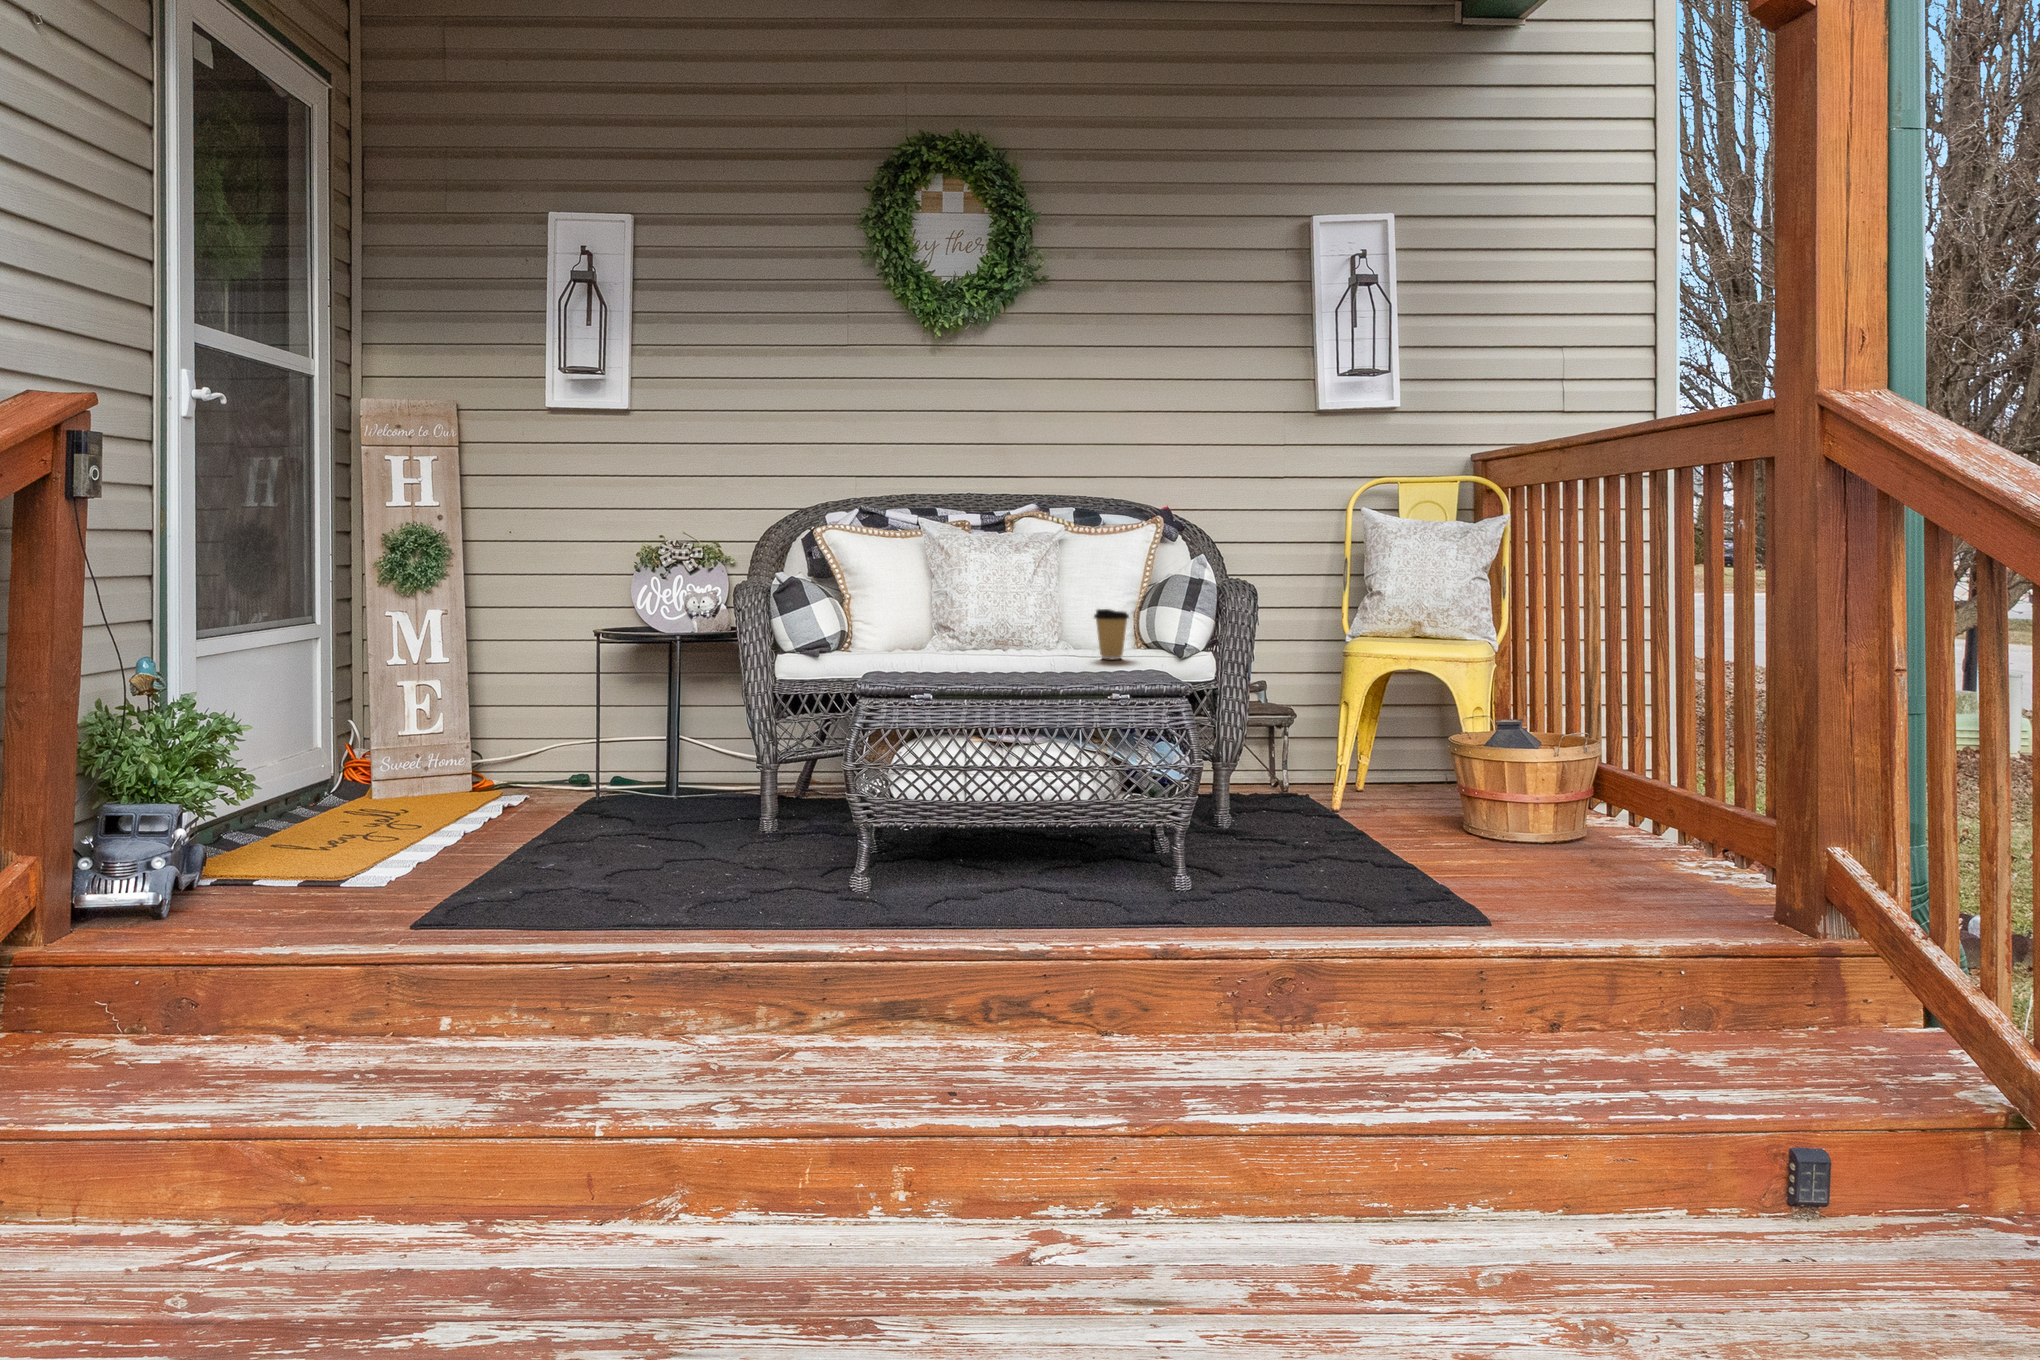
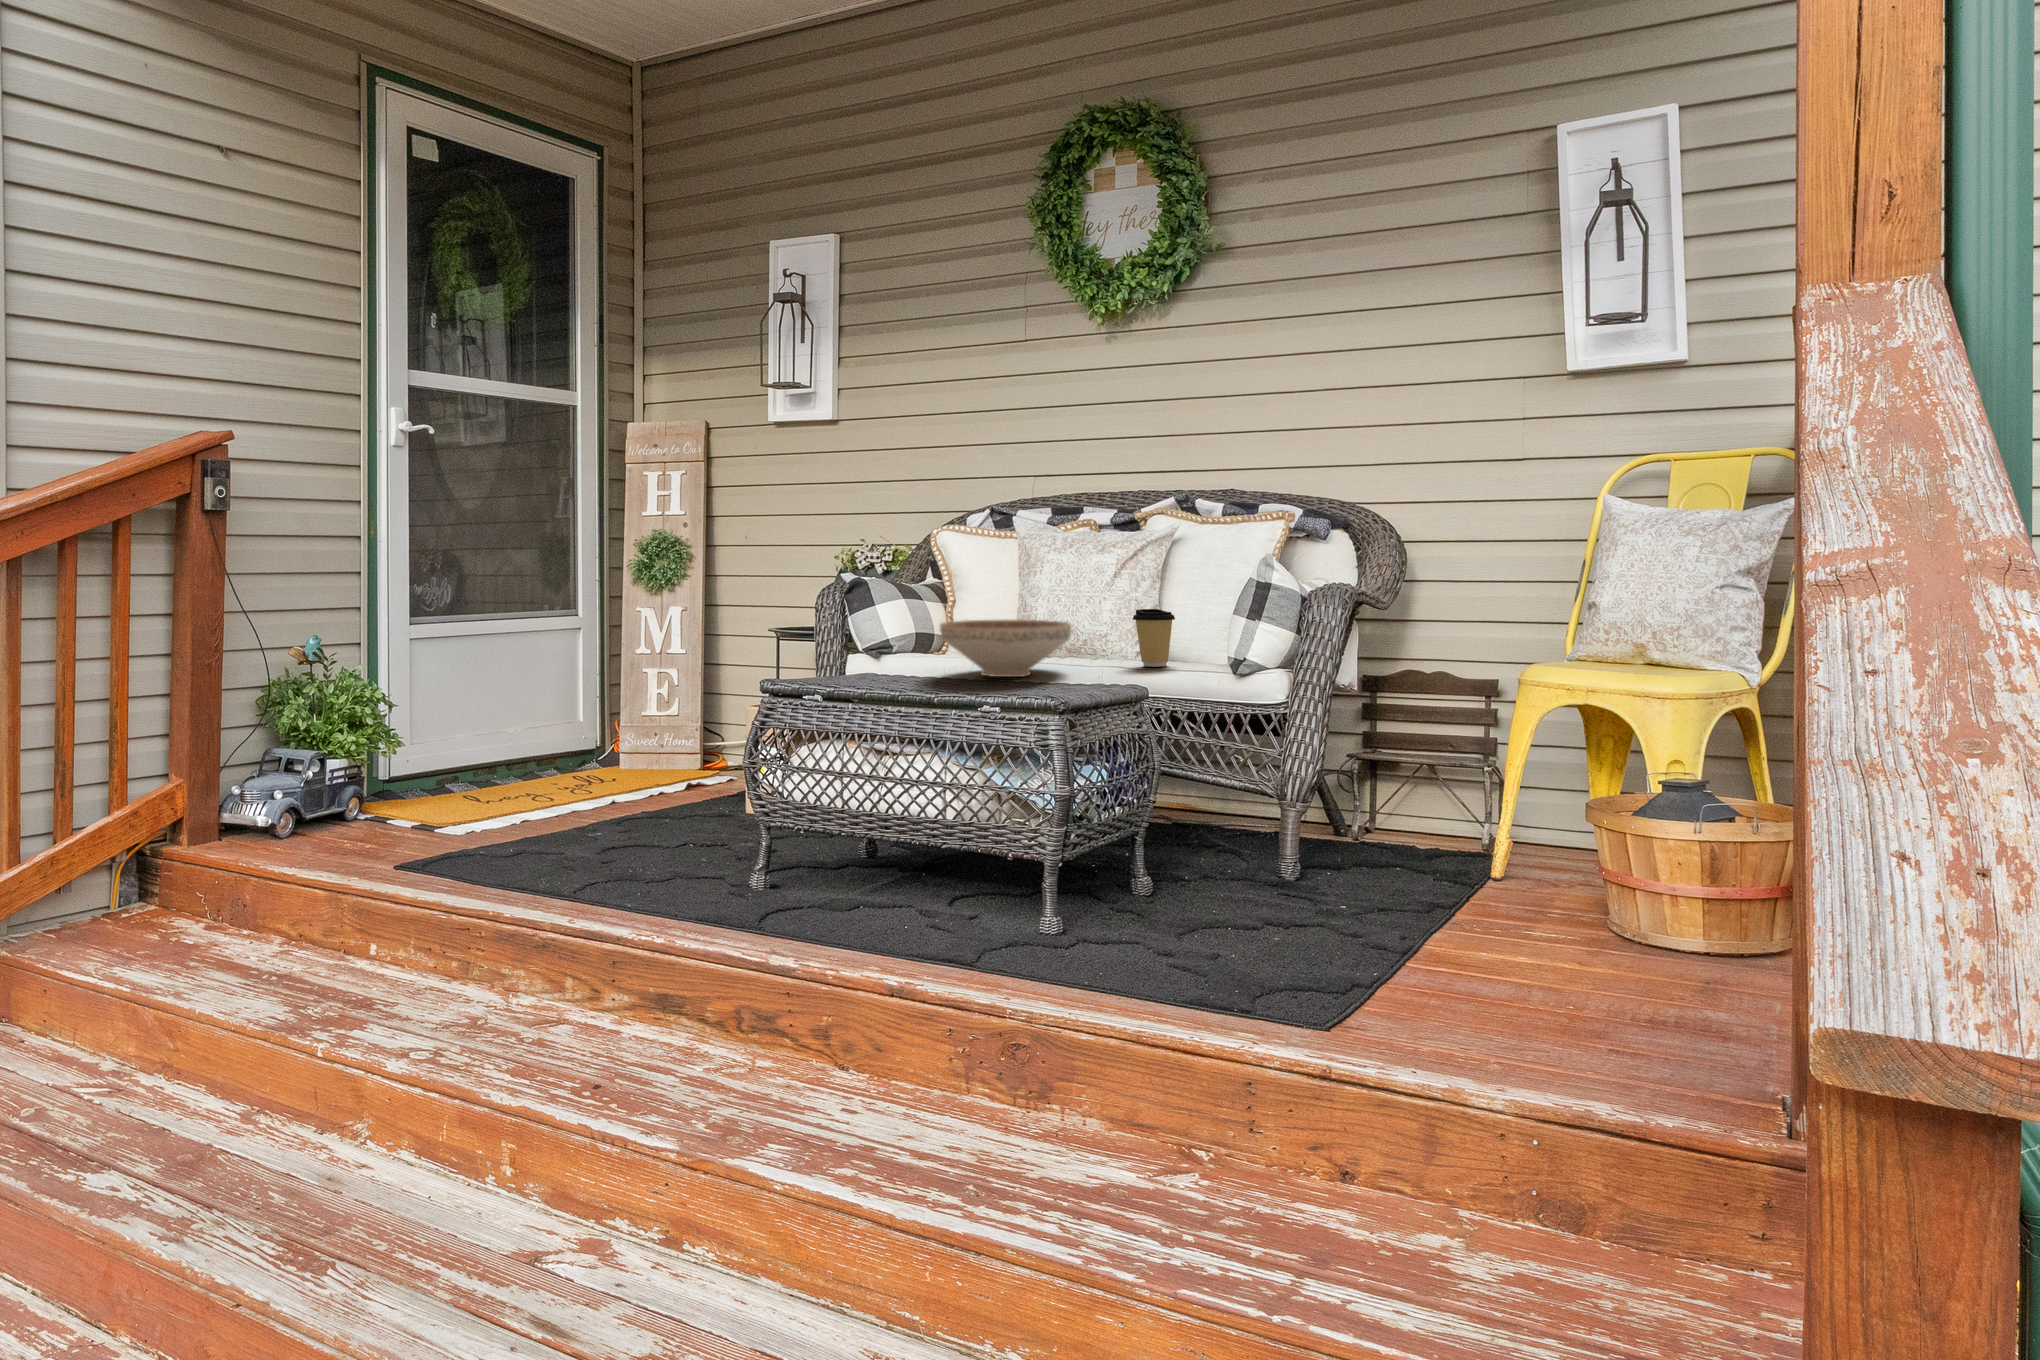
decorative bowl: none [944,620,1063,673] -> present [940,620,1071,677]

